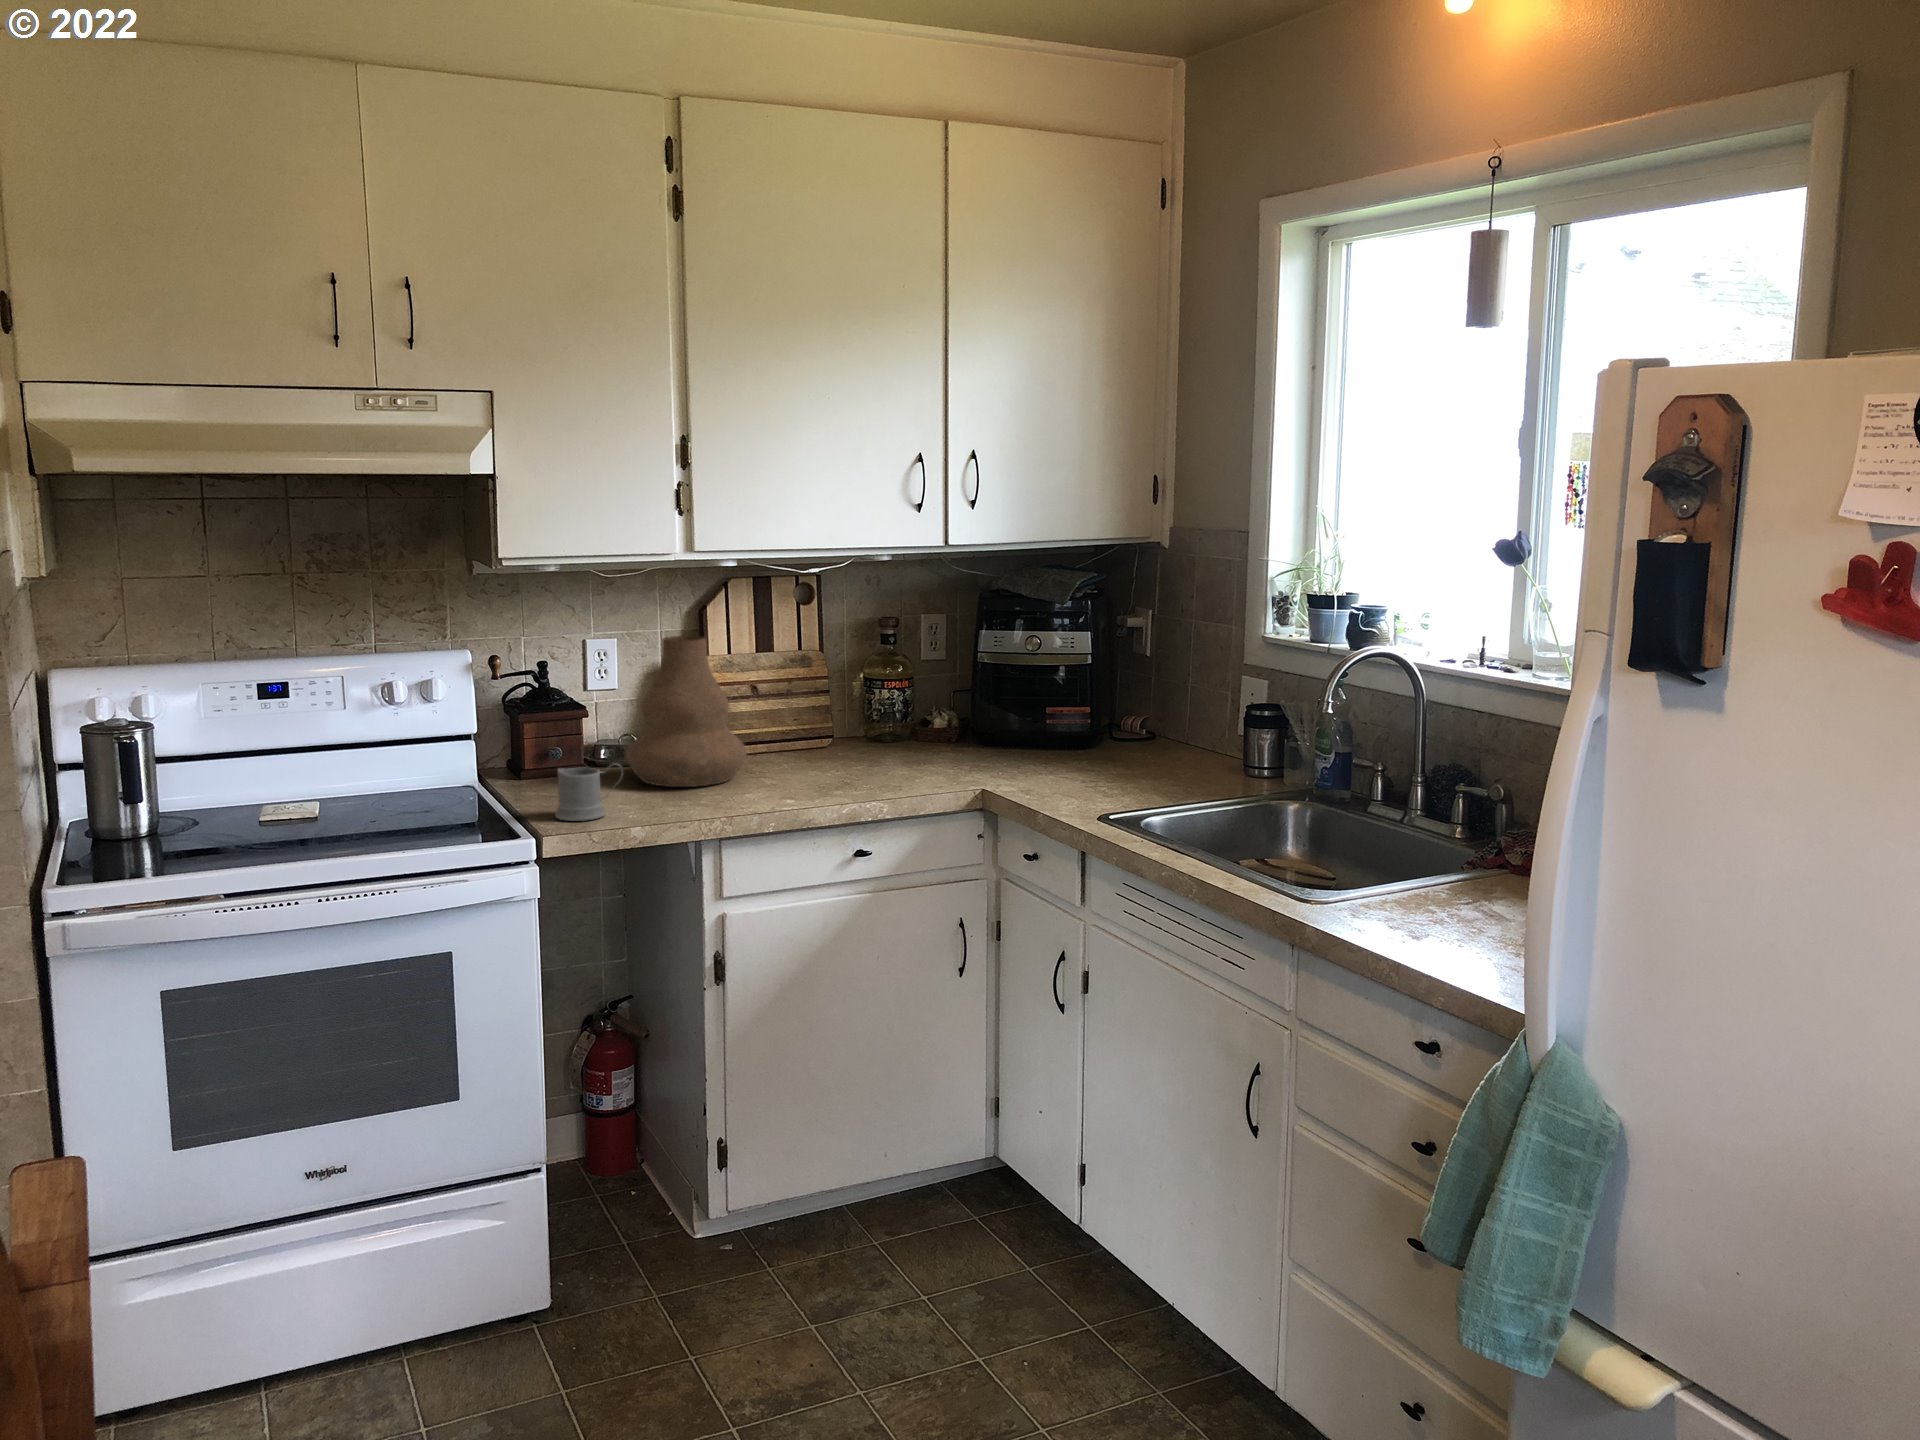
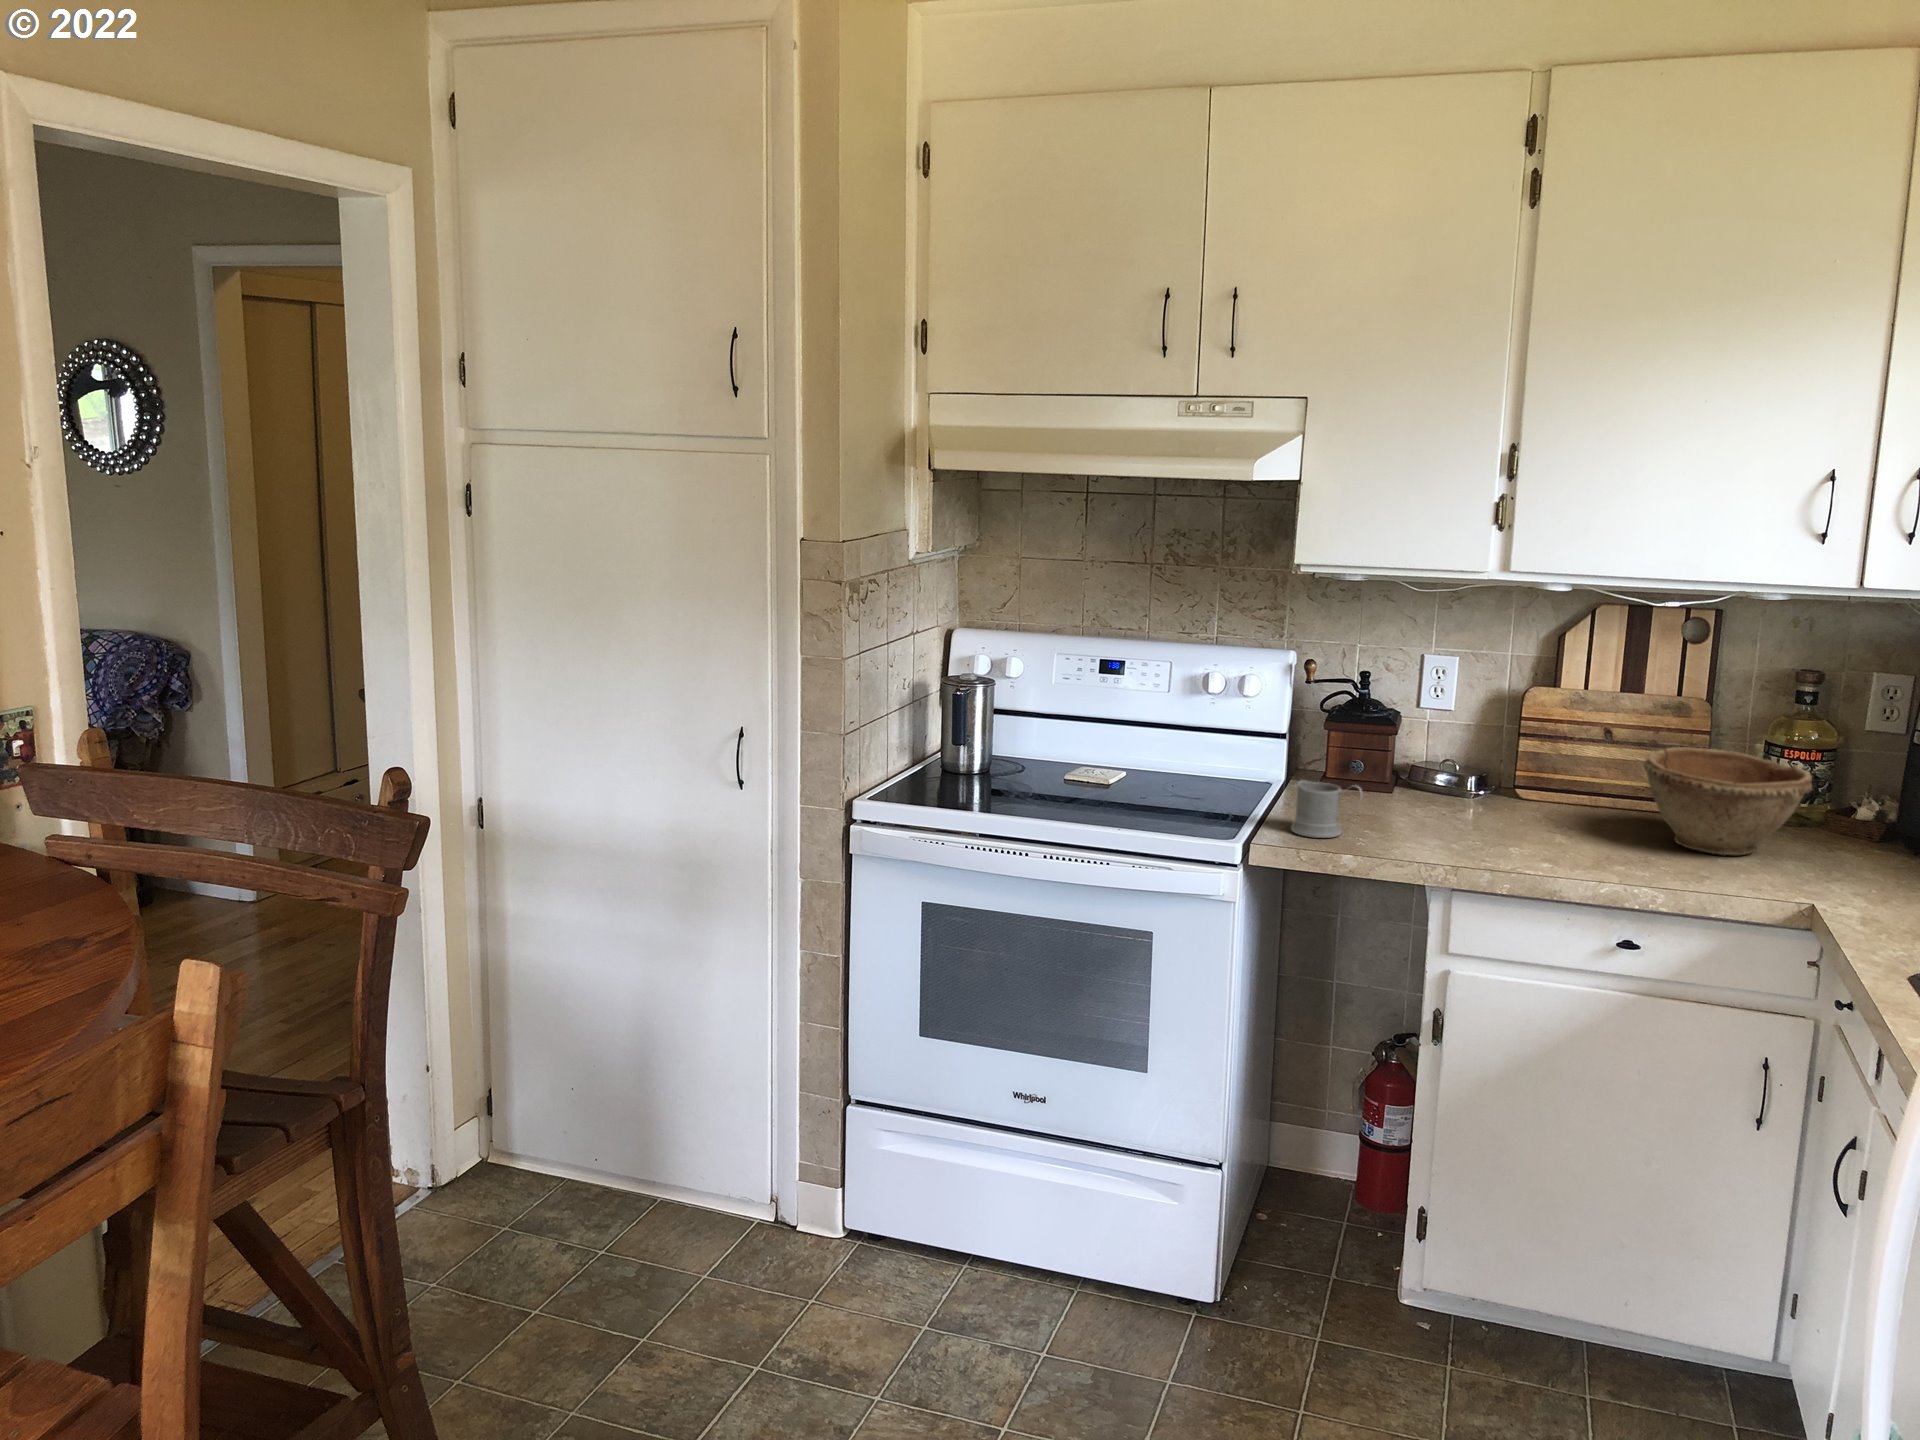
vase: present [626,636,747,787] -> none [1413,662,1551,829]
bowl: none [814,688,940,770] -> present [1644,747,1812,855]

